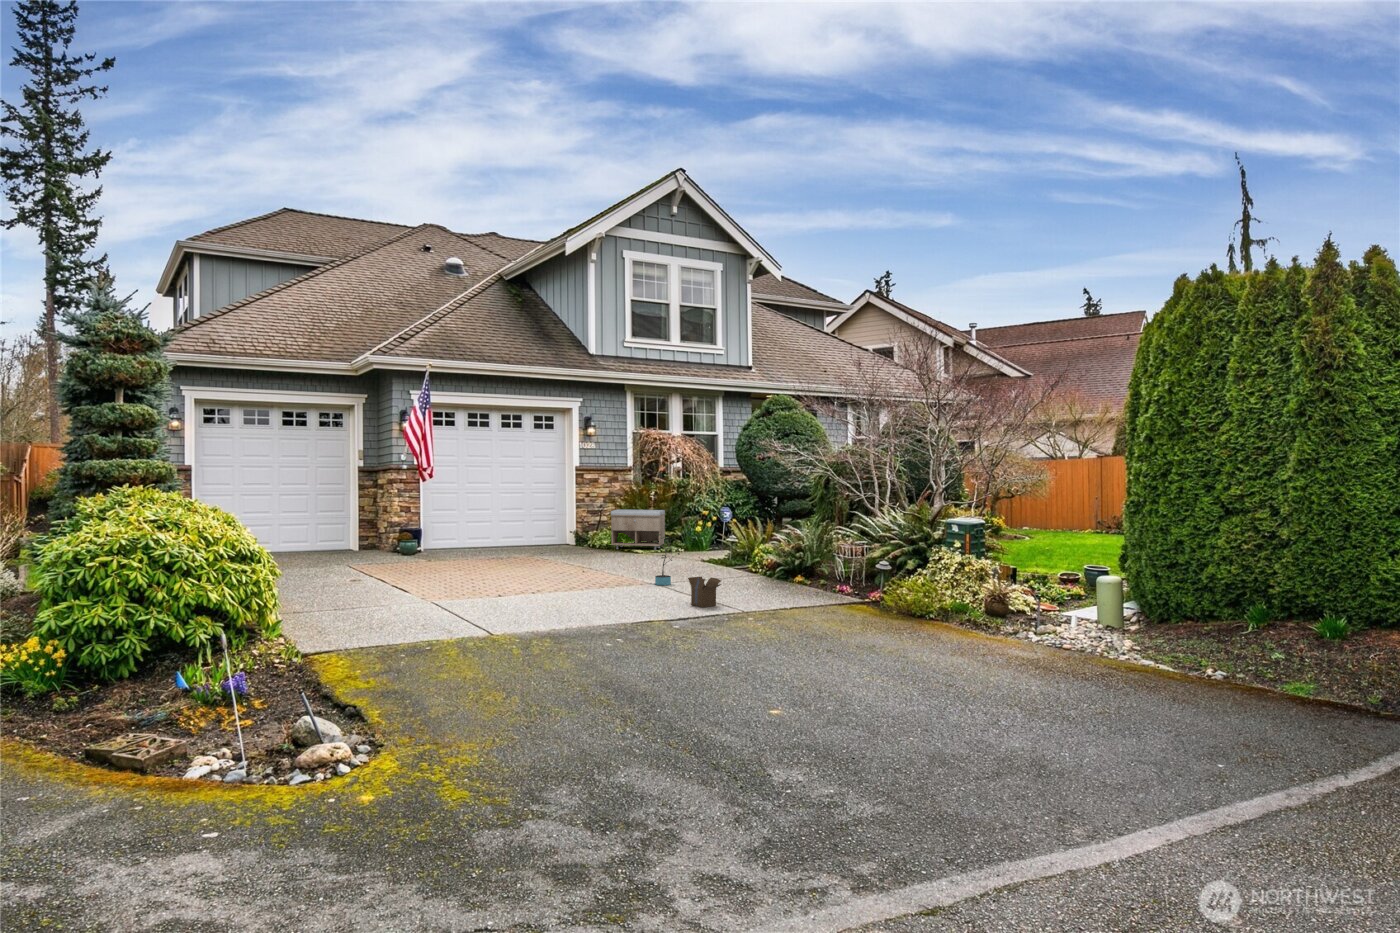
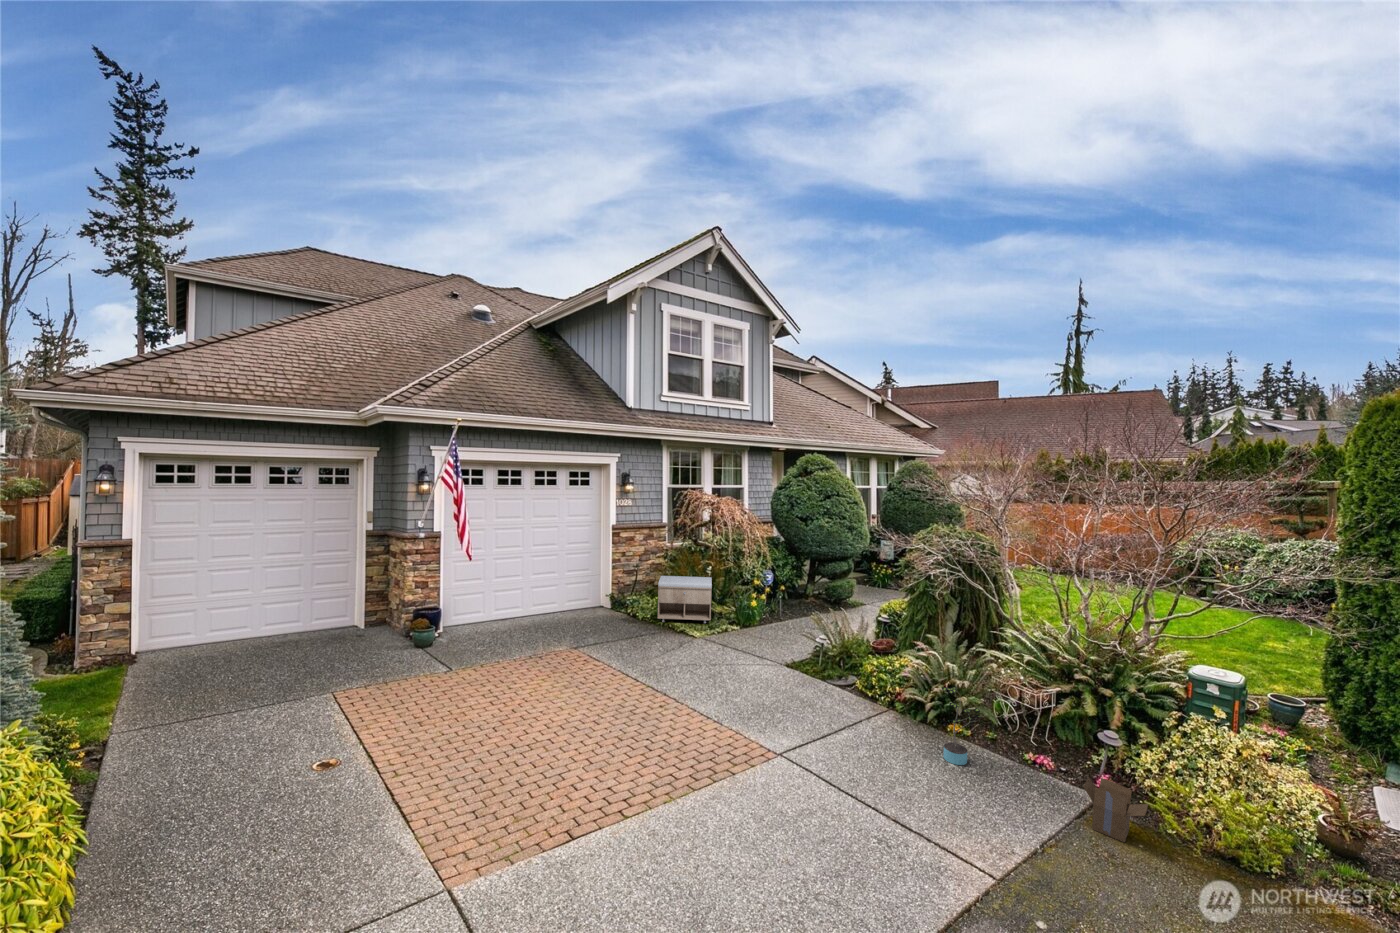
potted plant: present [653,534,680,585] -> present [942,687,981,765]
cardboard box: present [688,577,721,607] -> present [1083,777,1148,842]

